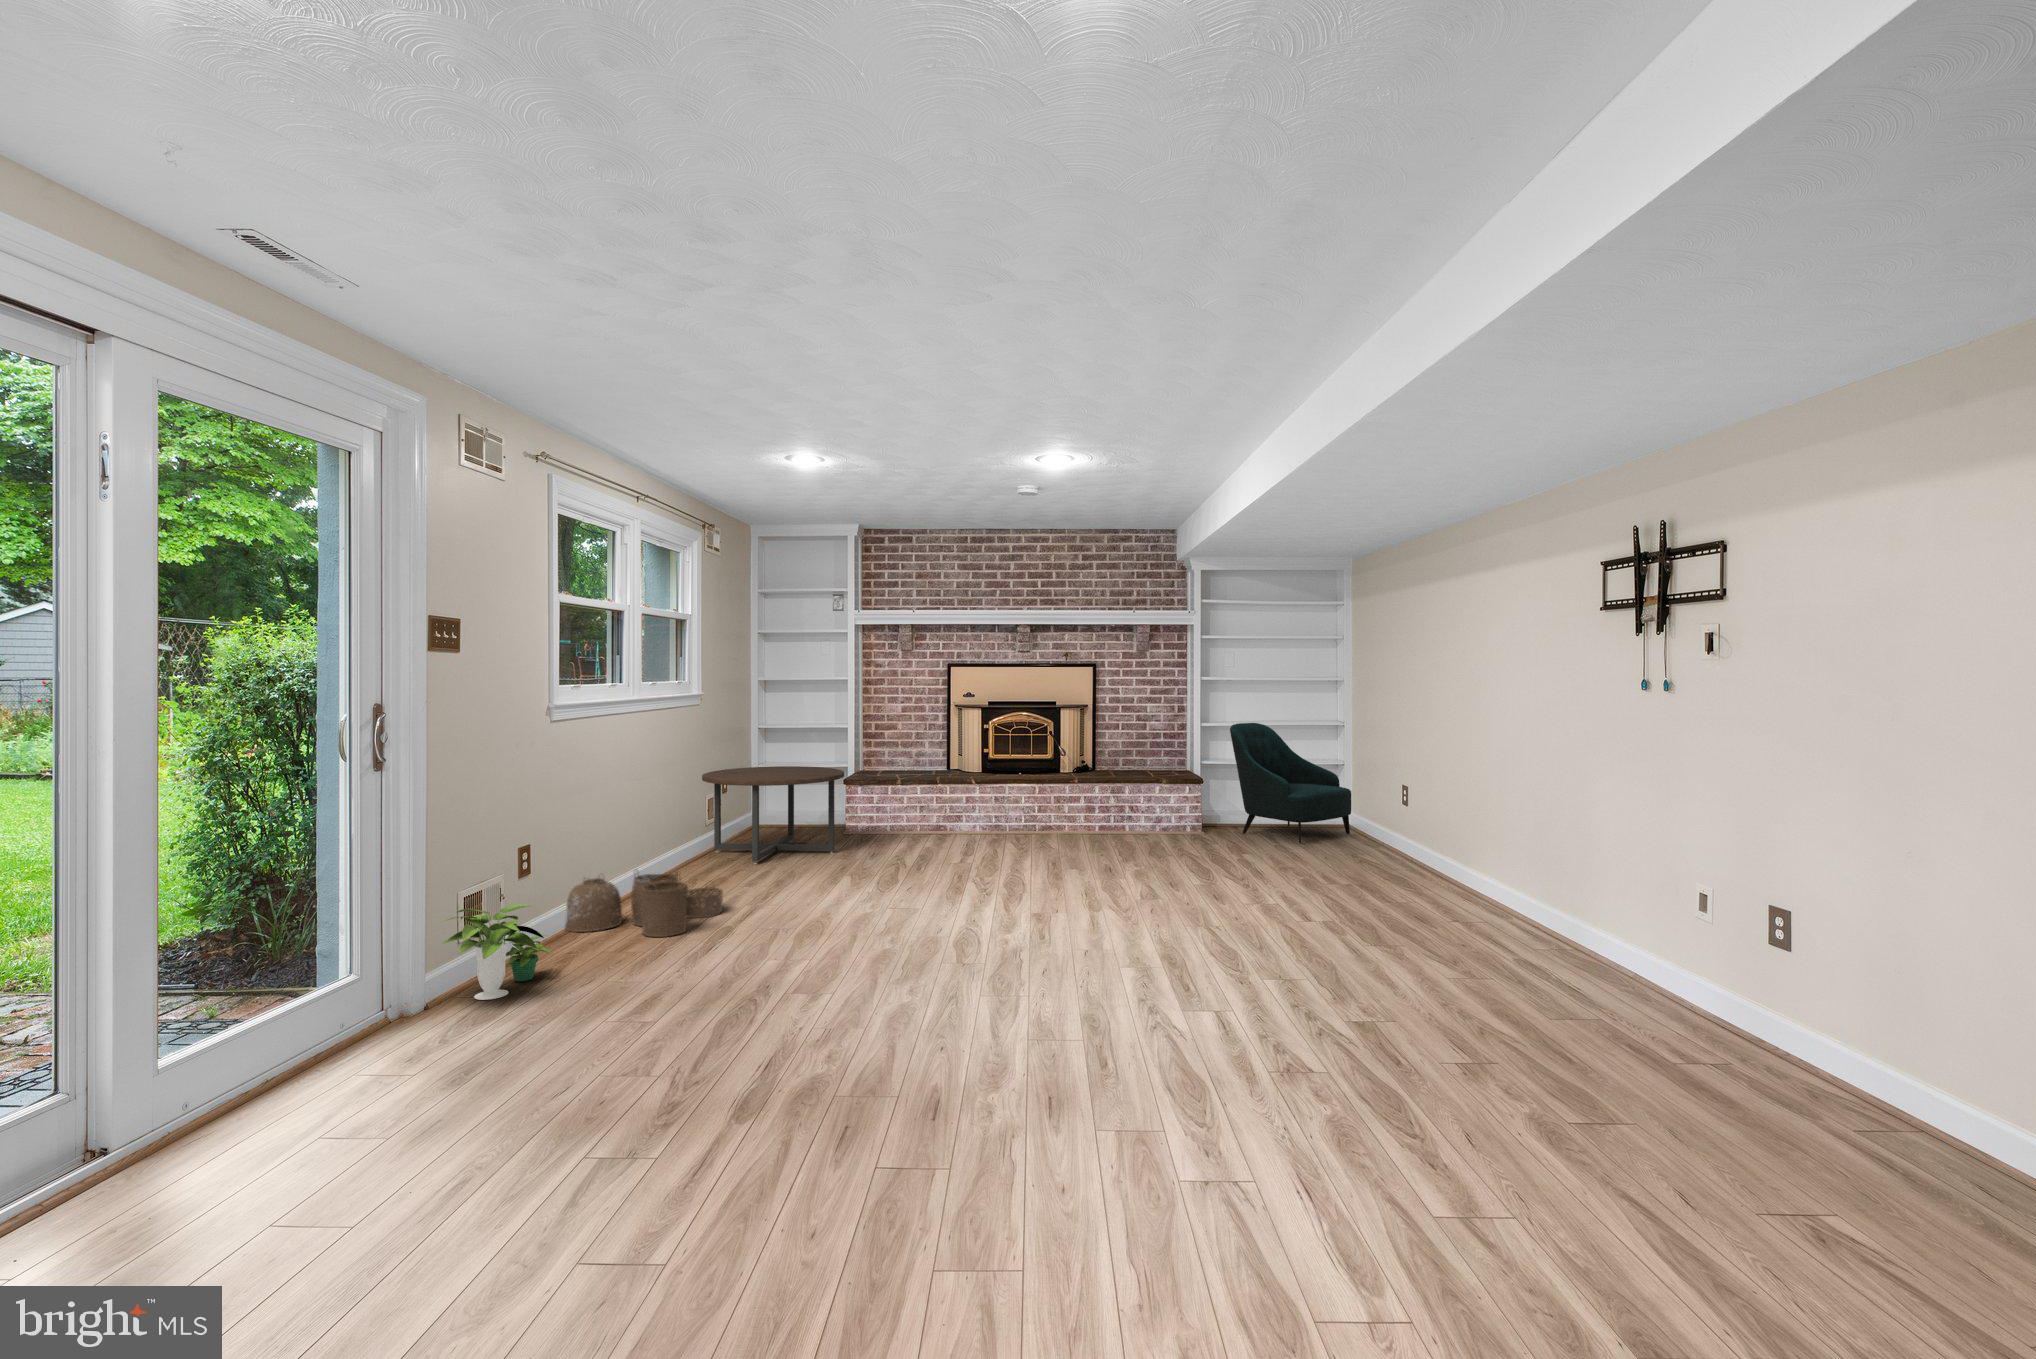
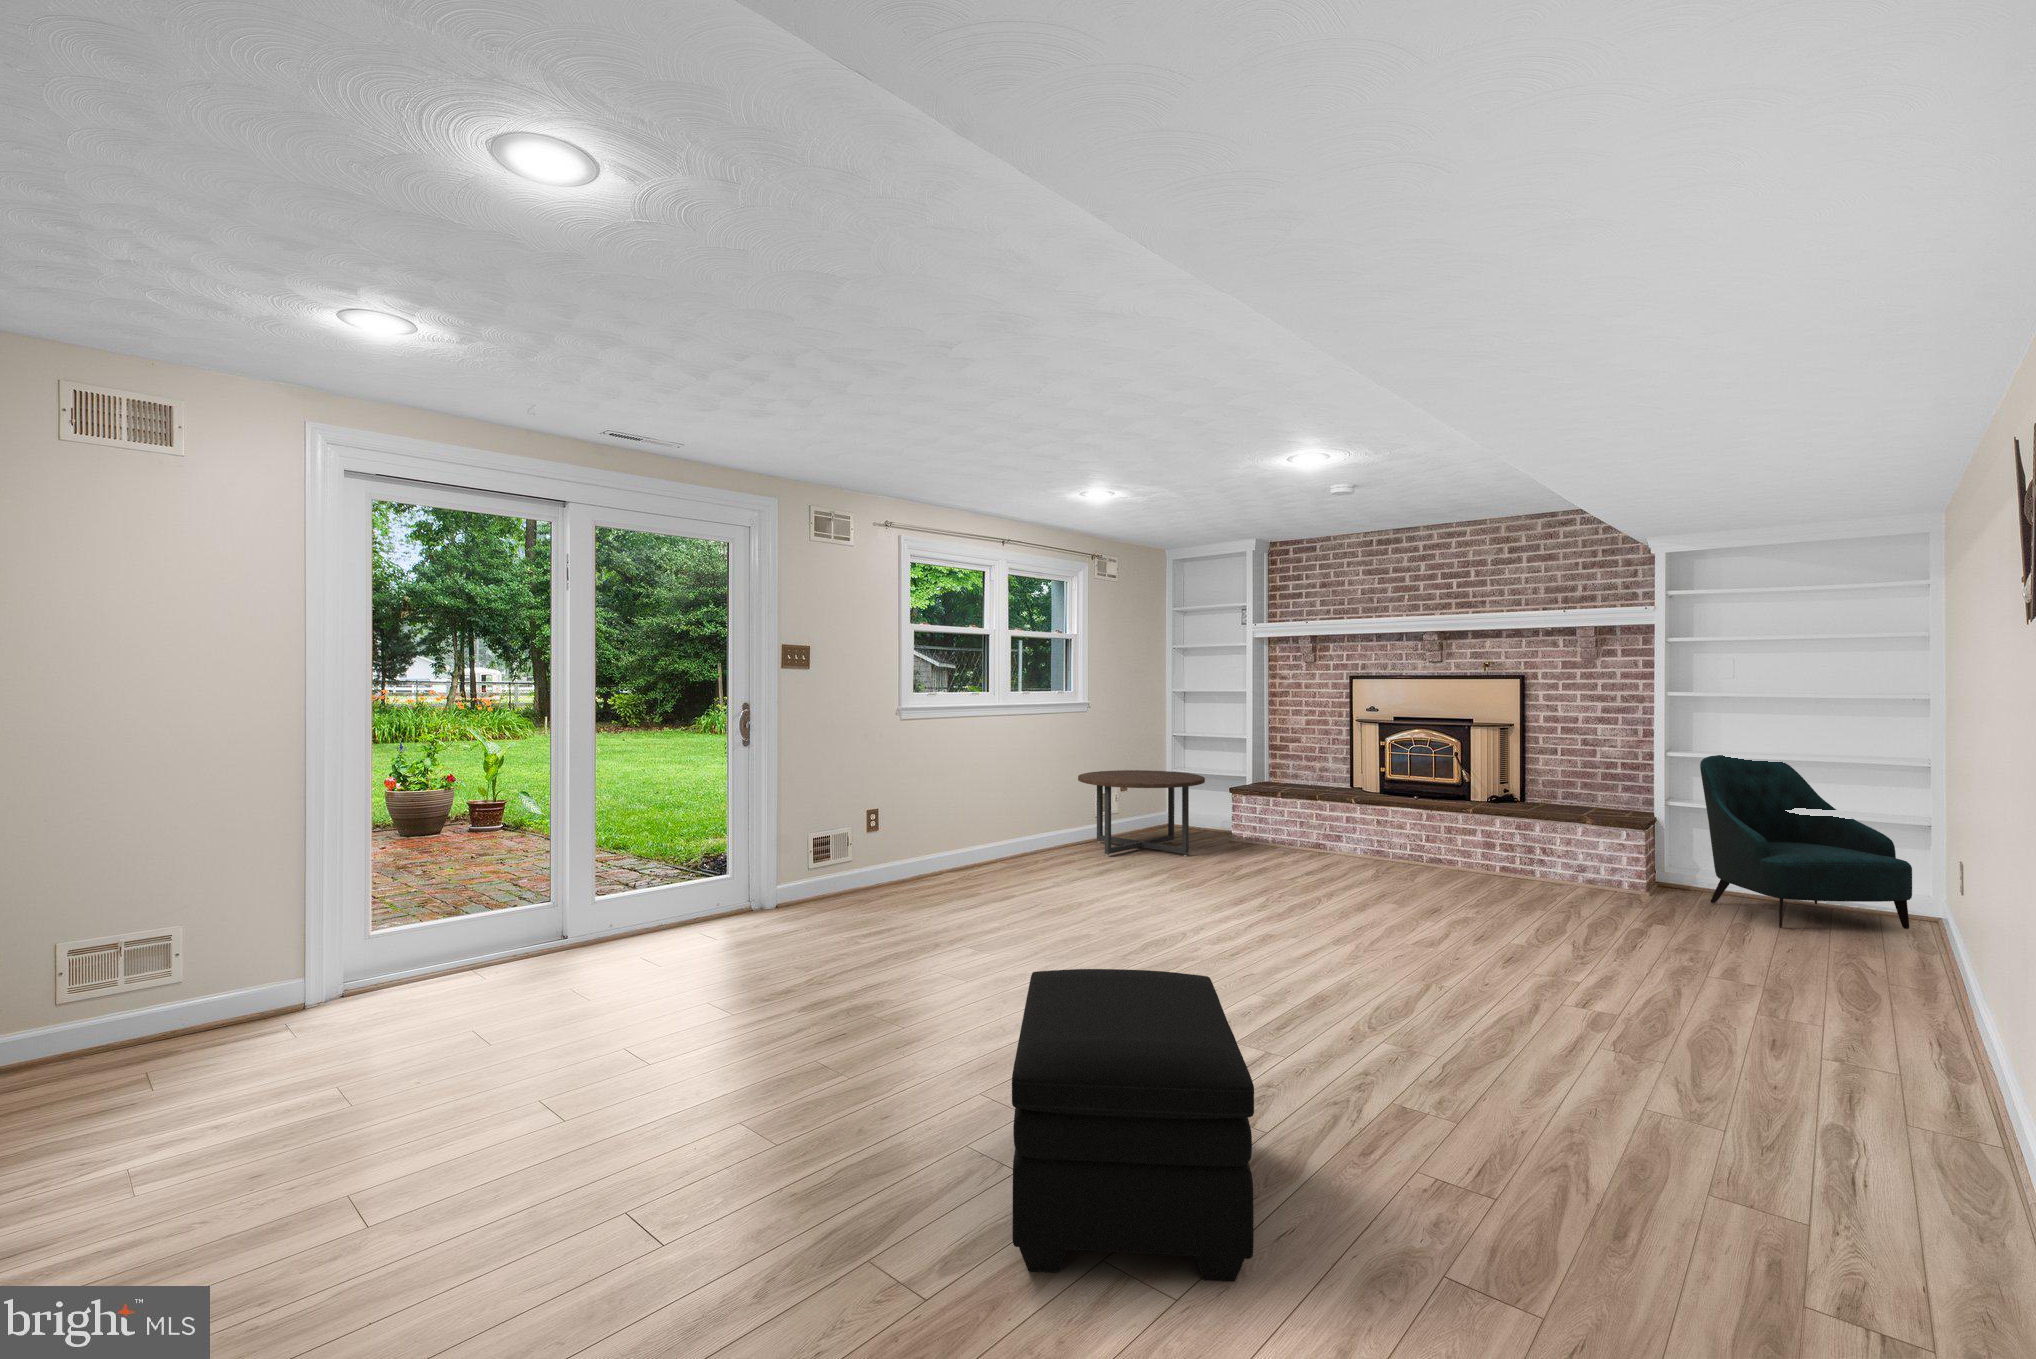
woven basket: present [565,872,723,937] -> none [898,844,1015,900]
potted plant: present [442,904,553,1000] -> none [758,853,839,919]
ottoman: none [1172,921,1500,1187] -> present [1012,969,1254,1282]

